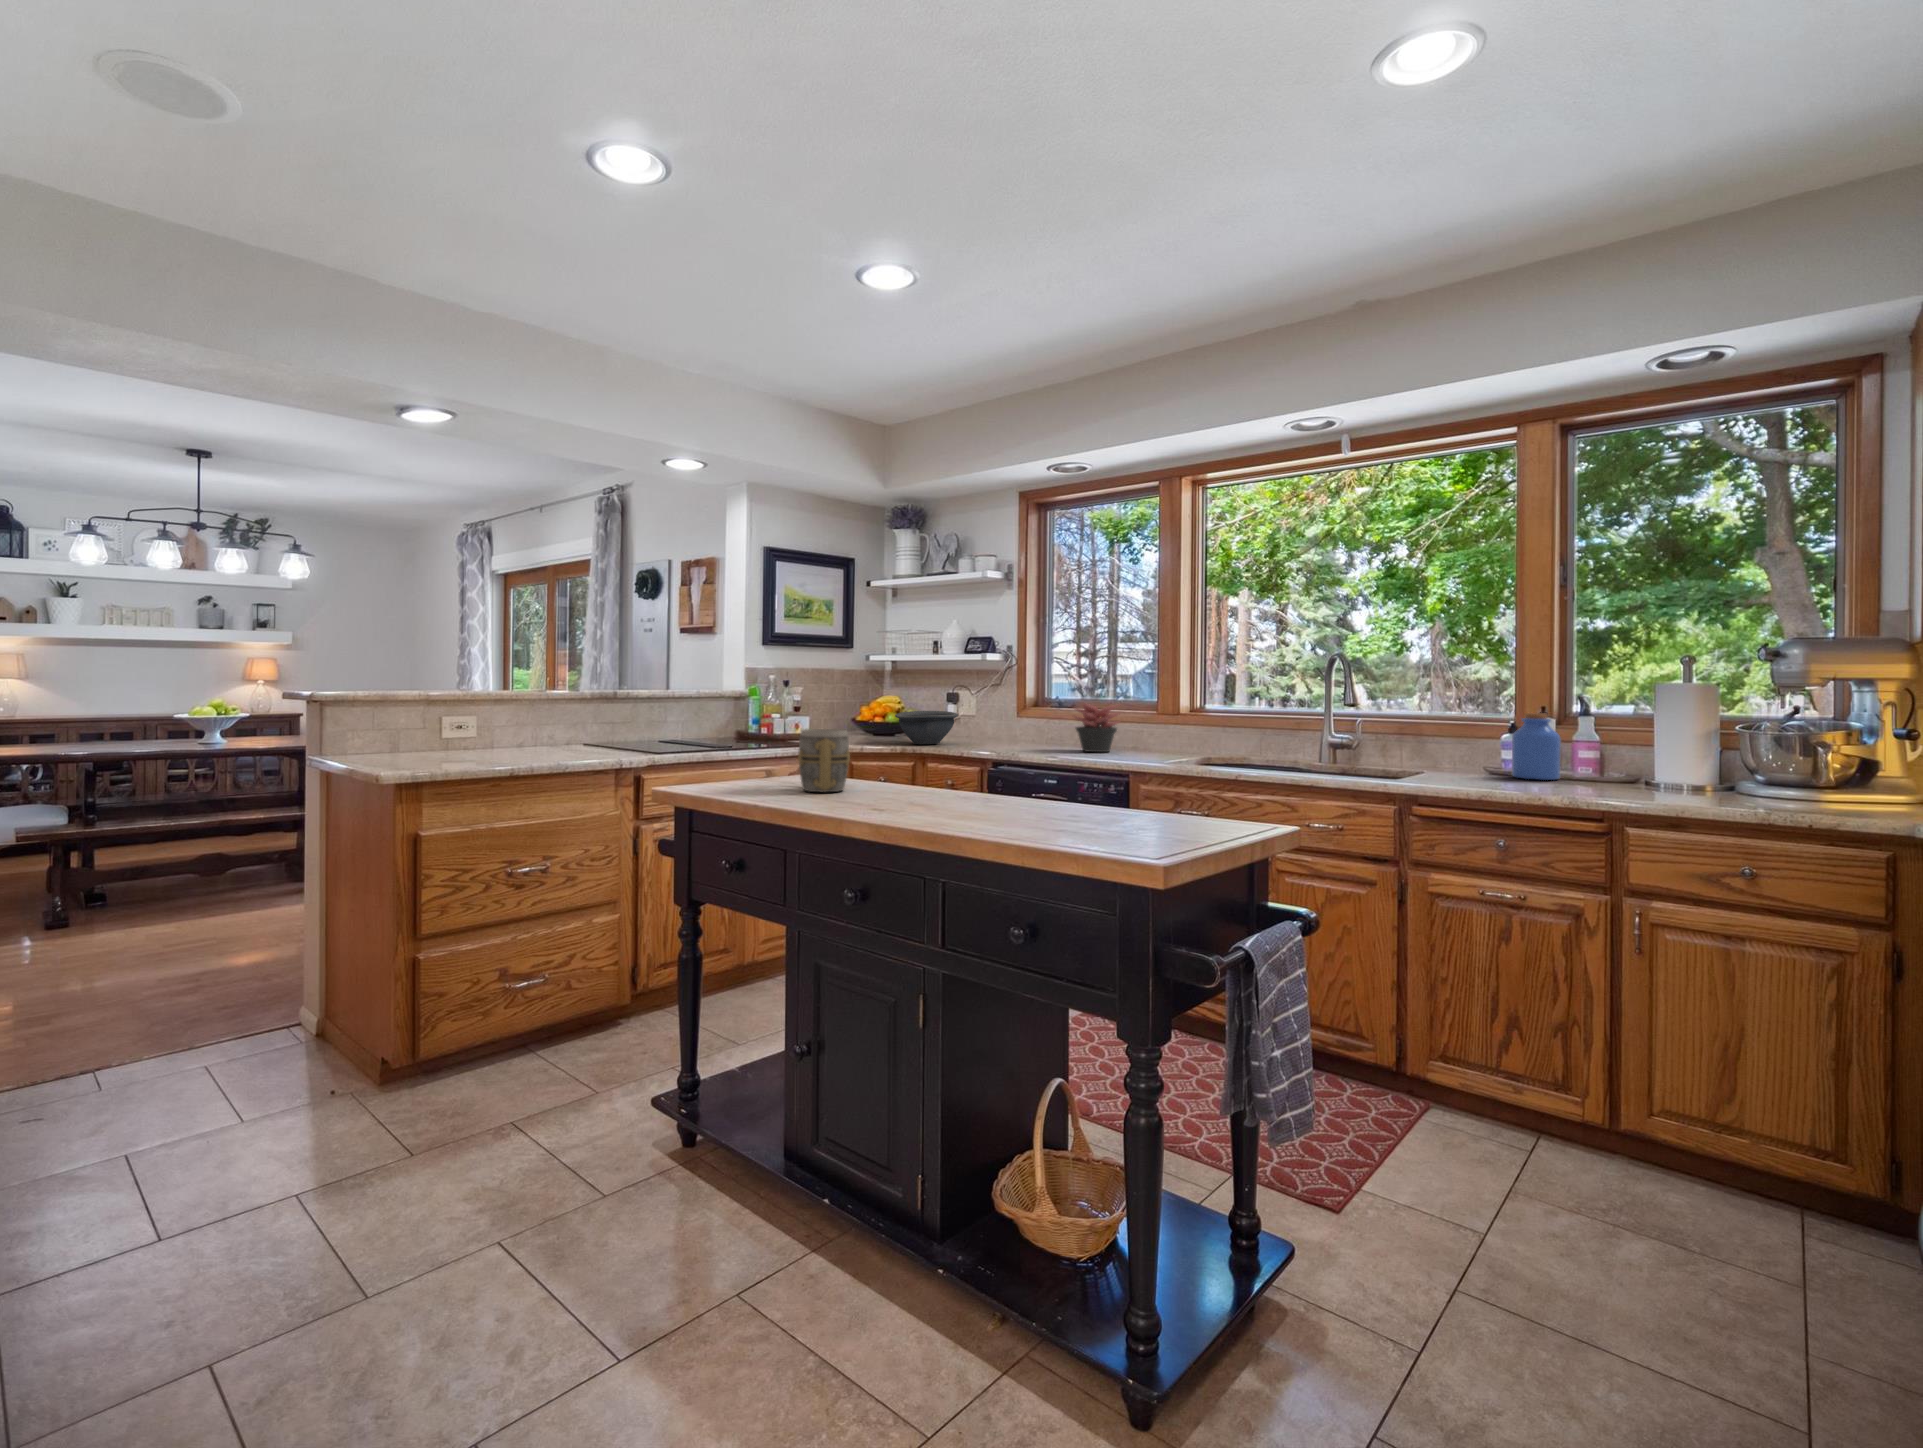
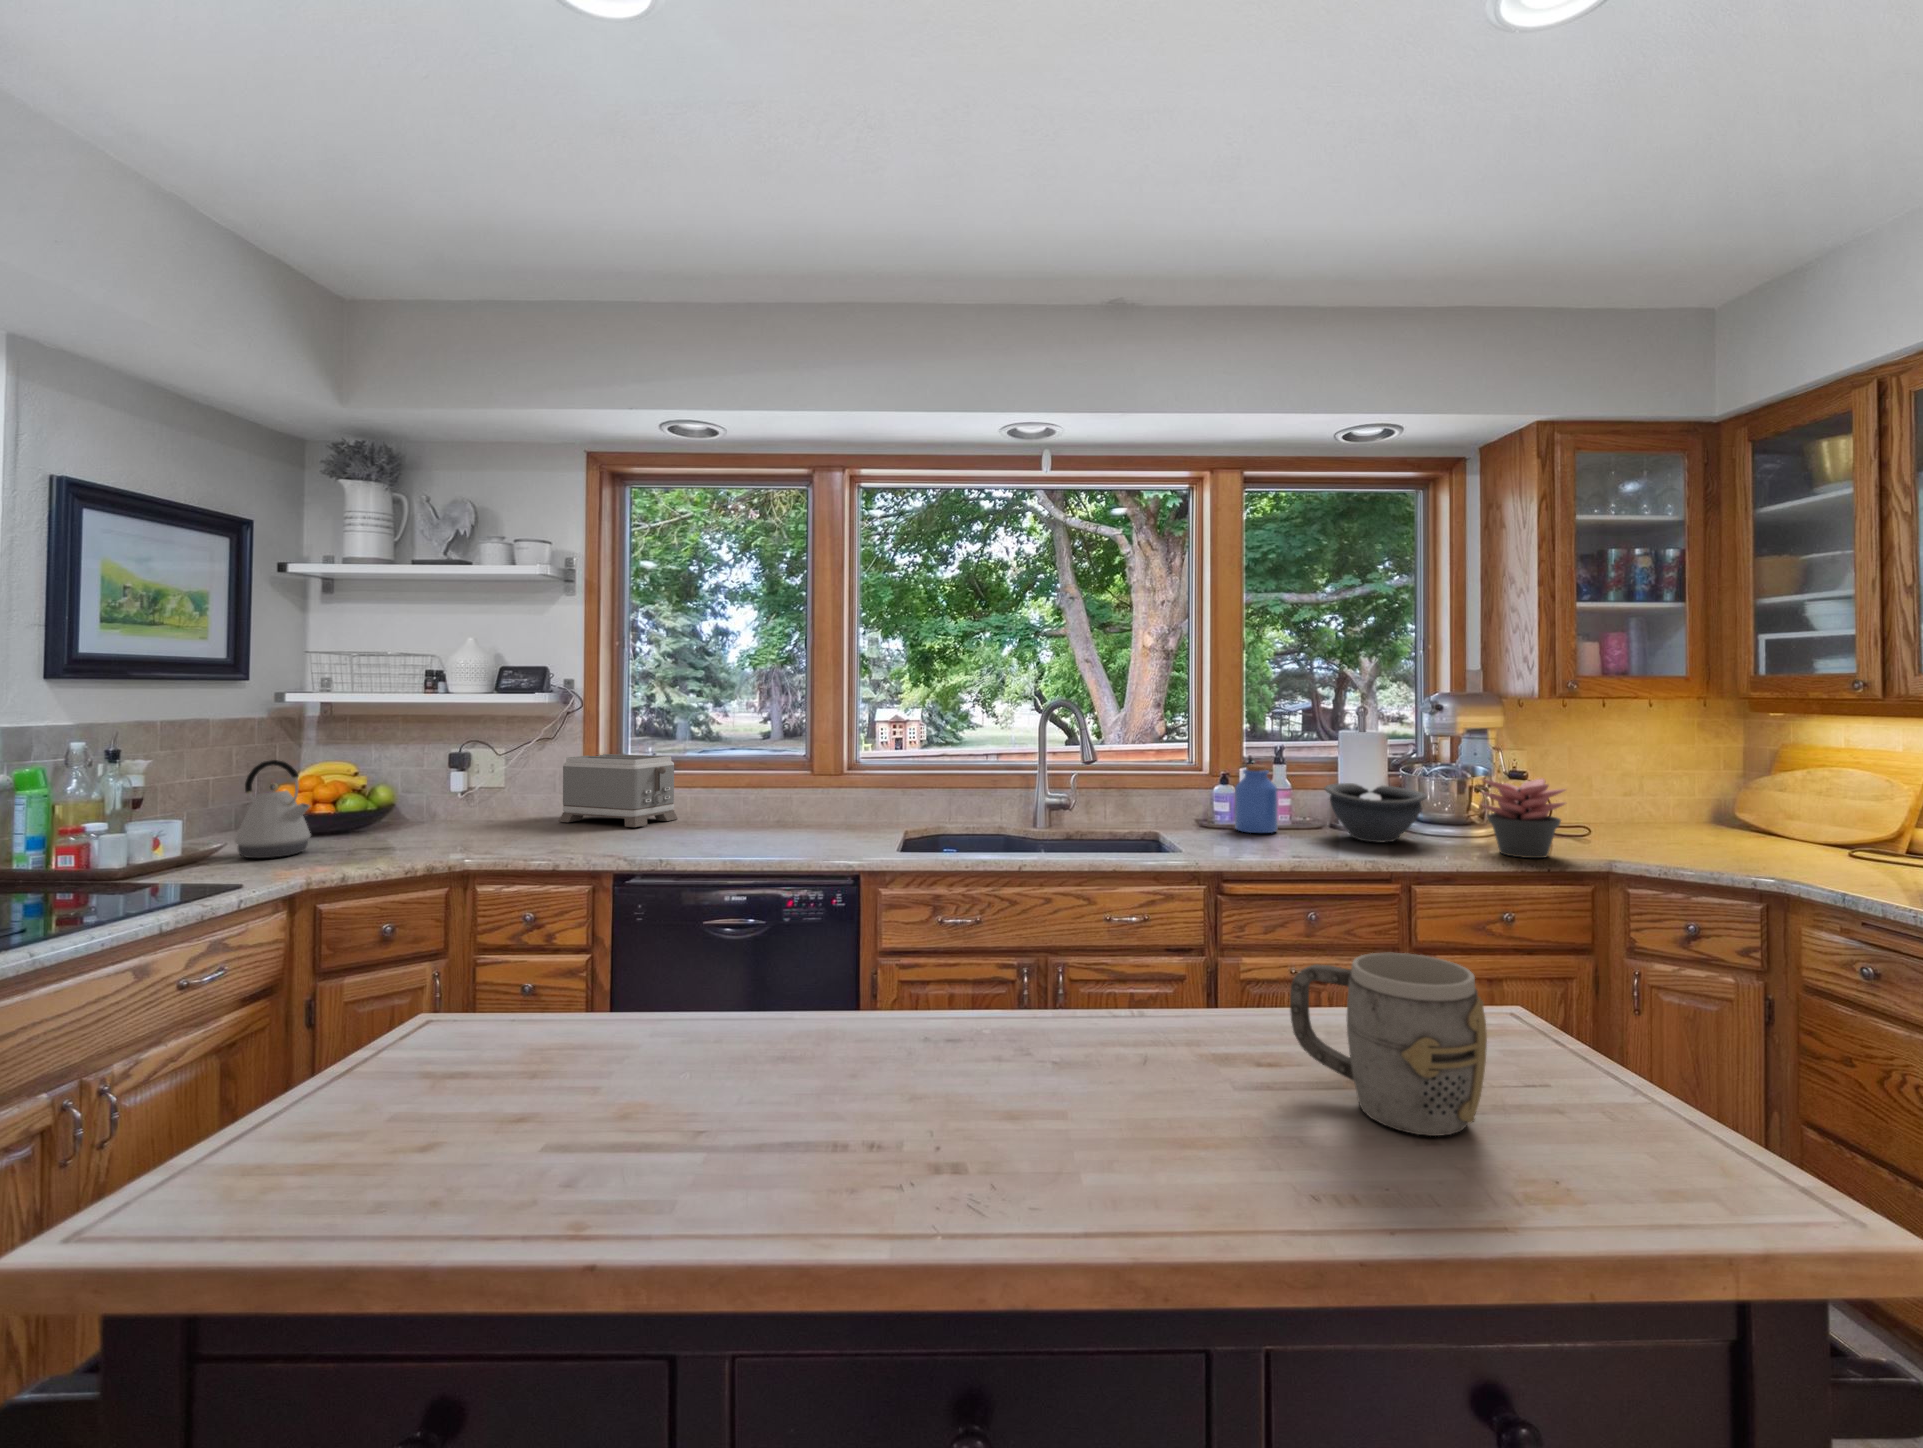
kettle: none [832,690,865,743] -> present [235,760,311,858]
toaster: none [999,698,1071,745] -> present [559,754,678,827]
succulent plant: present [1075,704,1119,752] -> present [1482,779,1565,858]
bowl: present [895,711,958,744] -> present [1325,783,1428,842]
mug: present [798,729,850,792] -> present [1290,953,1487,1136]

